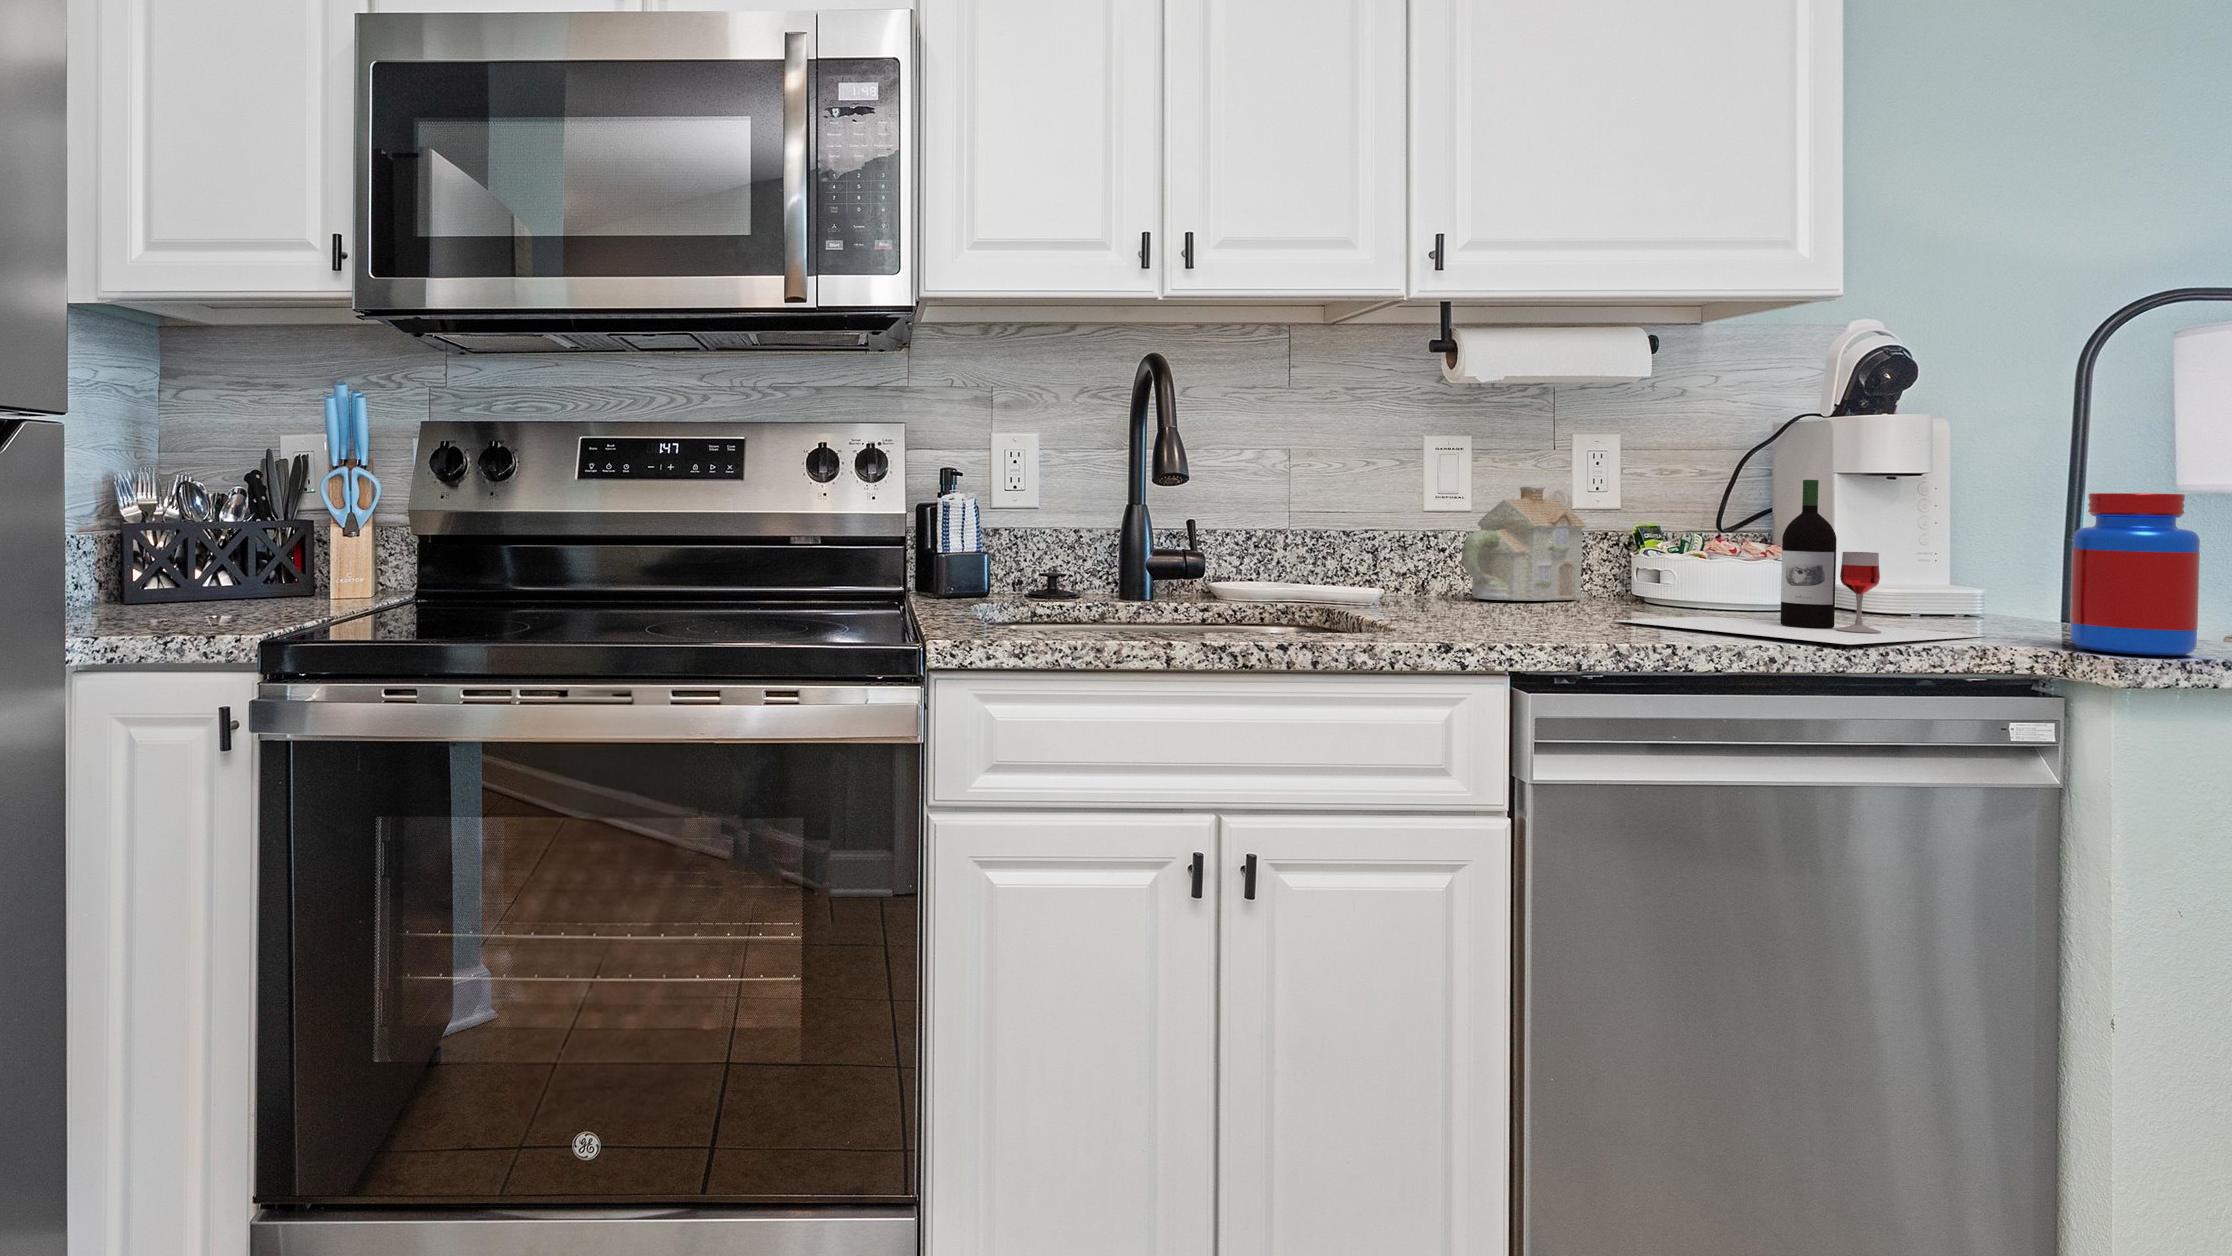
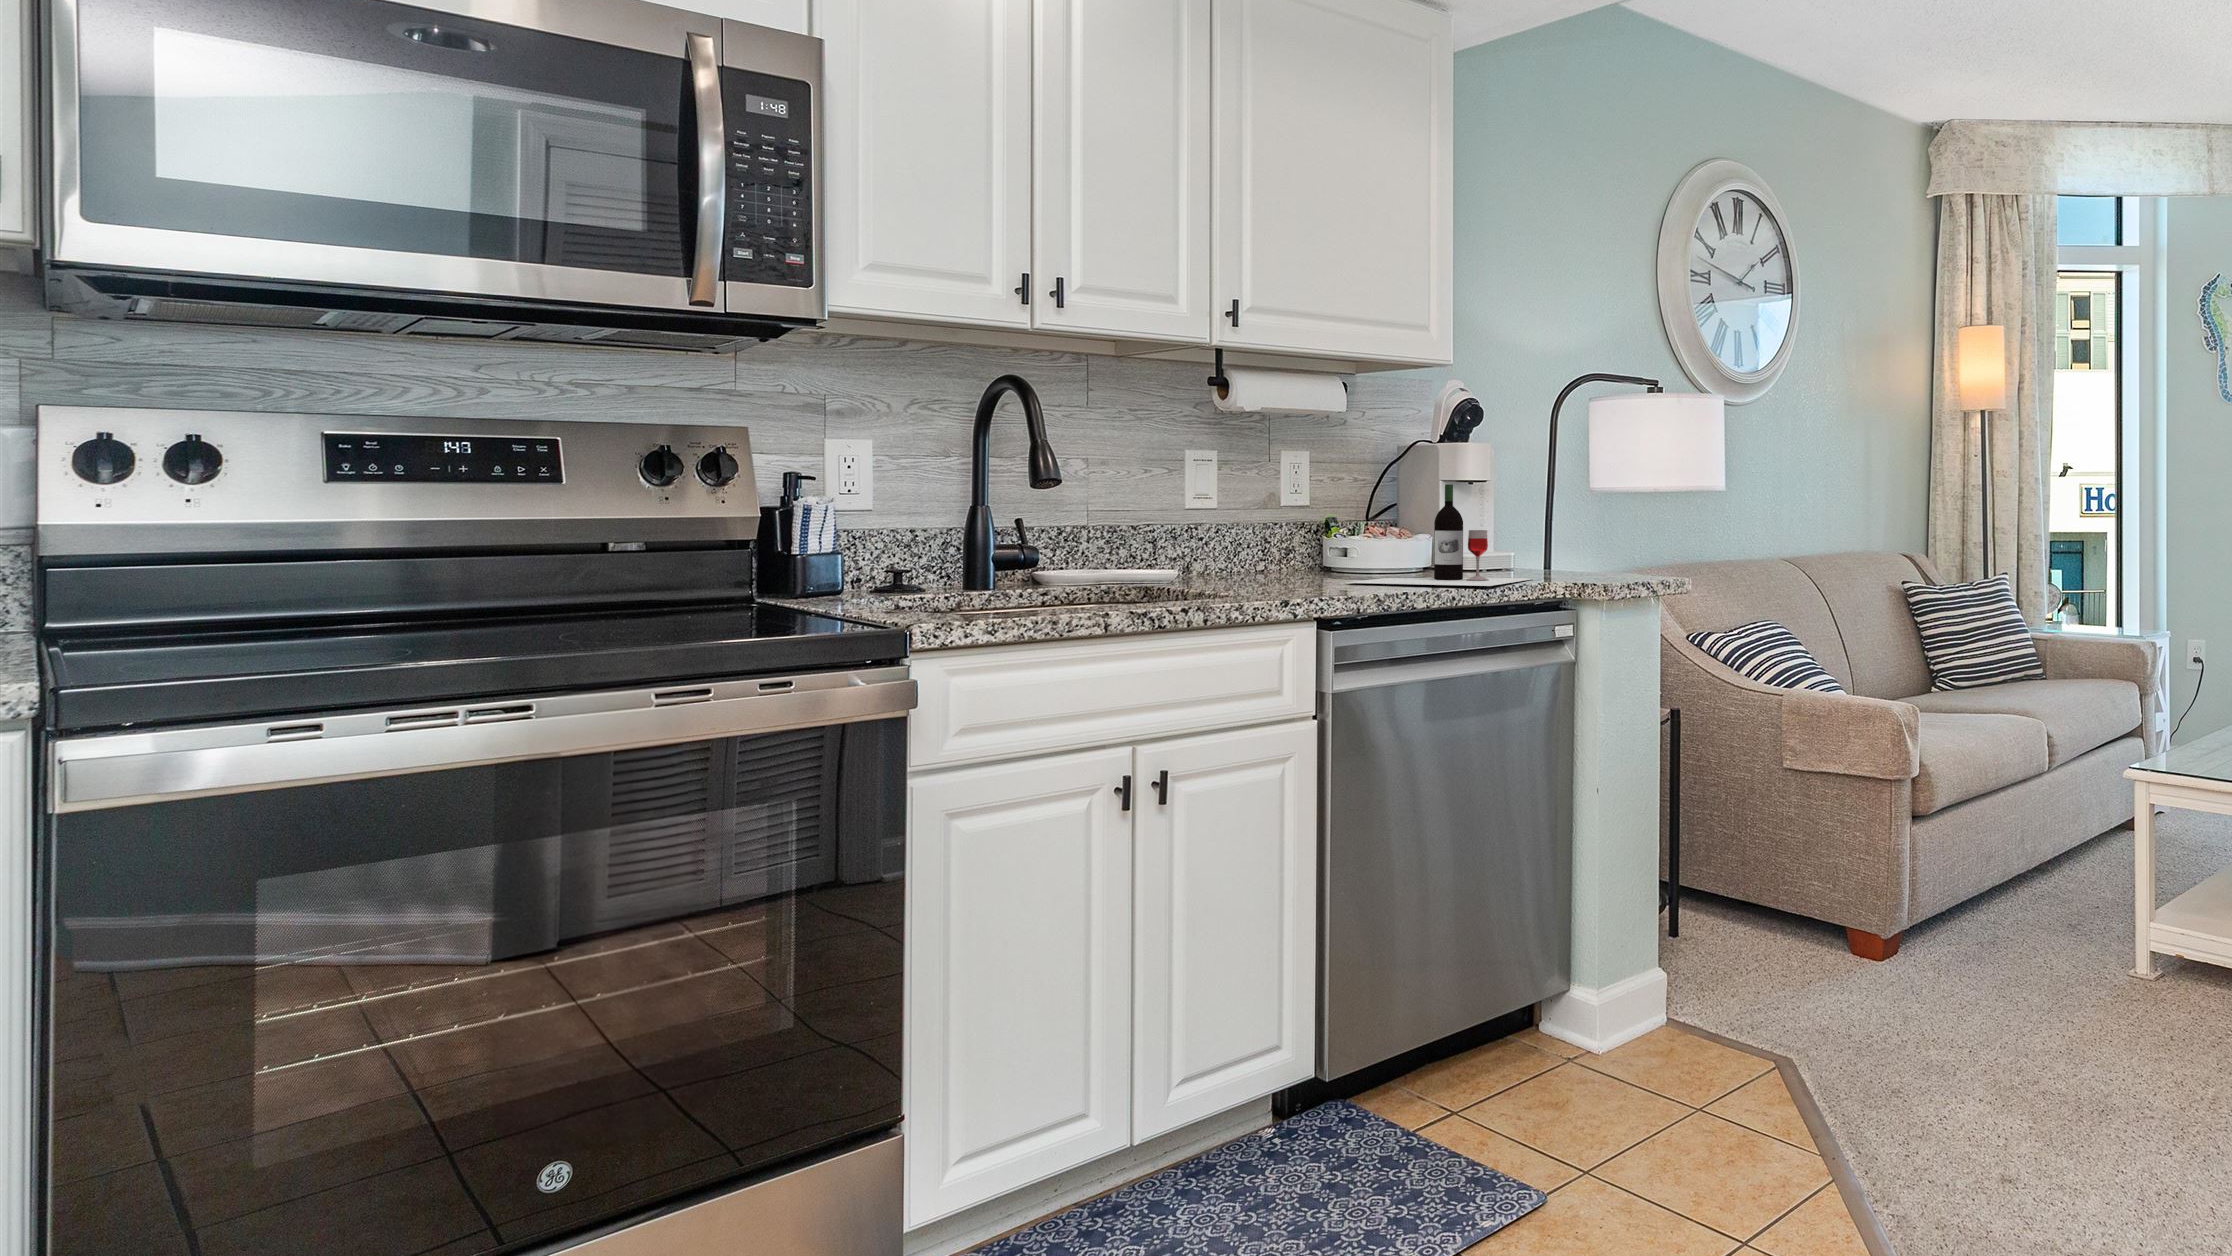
teapot: present [1462,486,1586,601] -> none [1223,489,1299,575]
jar: present [2070,493,2200,656] -> none [1577,492,1630,582]

